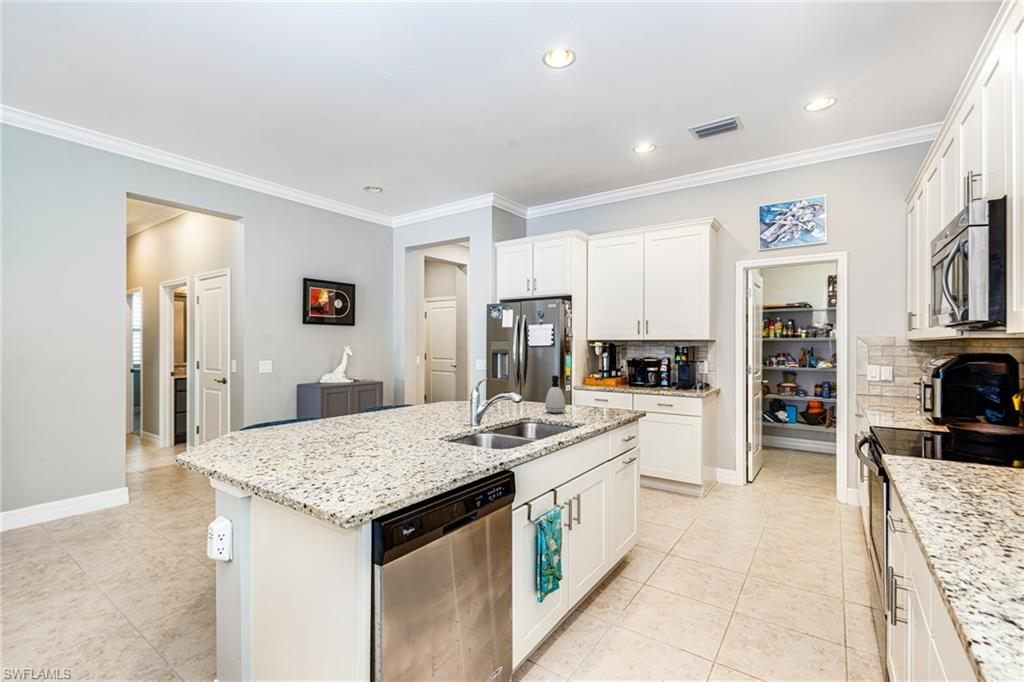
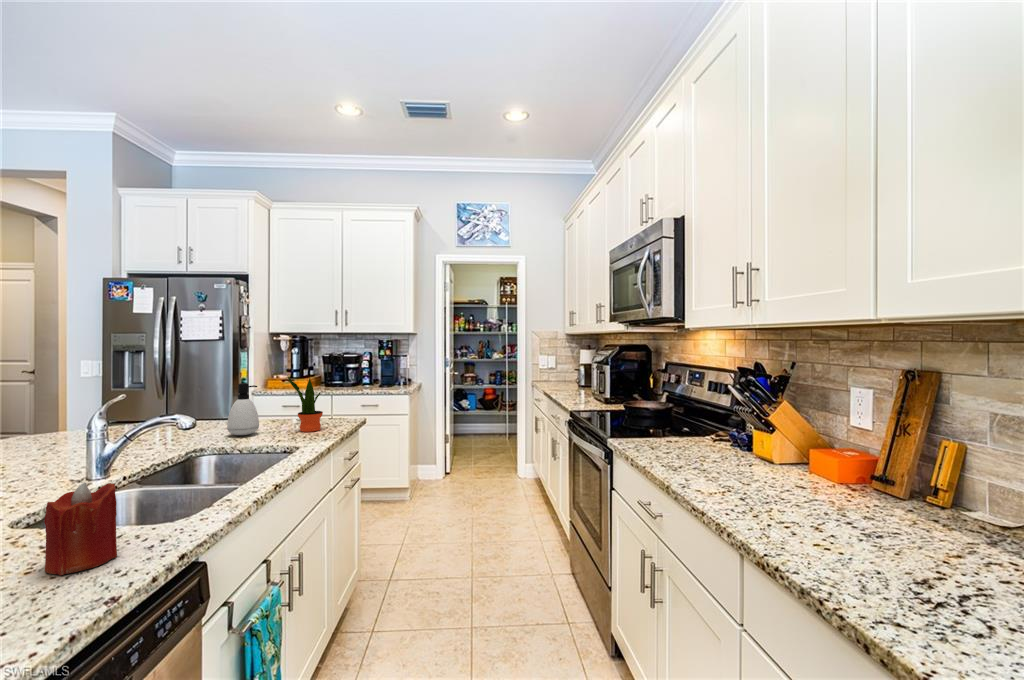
potted plant: none [584,371,609,416] -> present [288,377,323,432]
candle: none [445,417,473,462] -> present [44,482,117,575]

